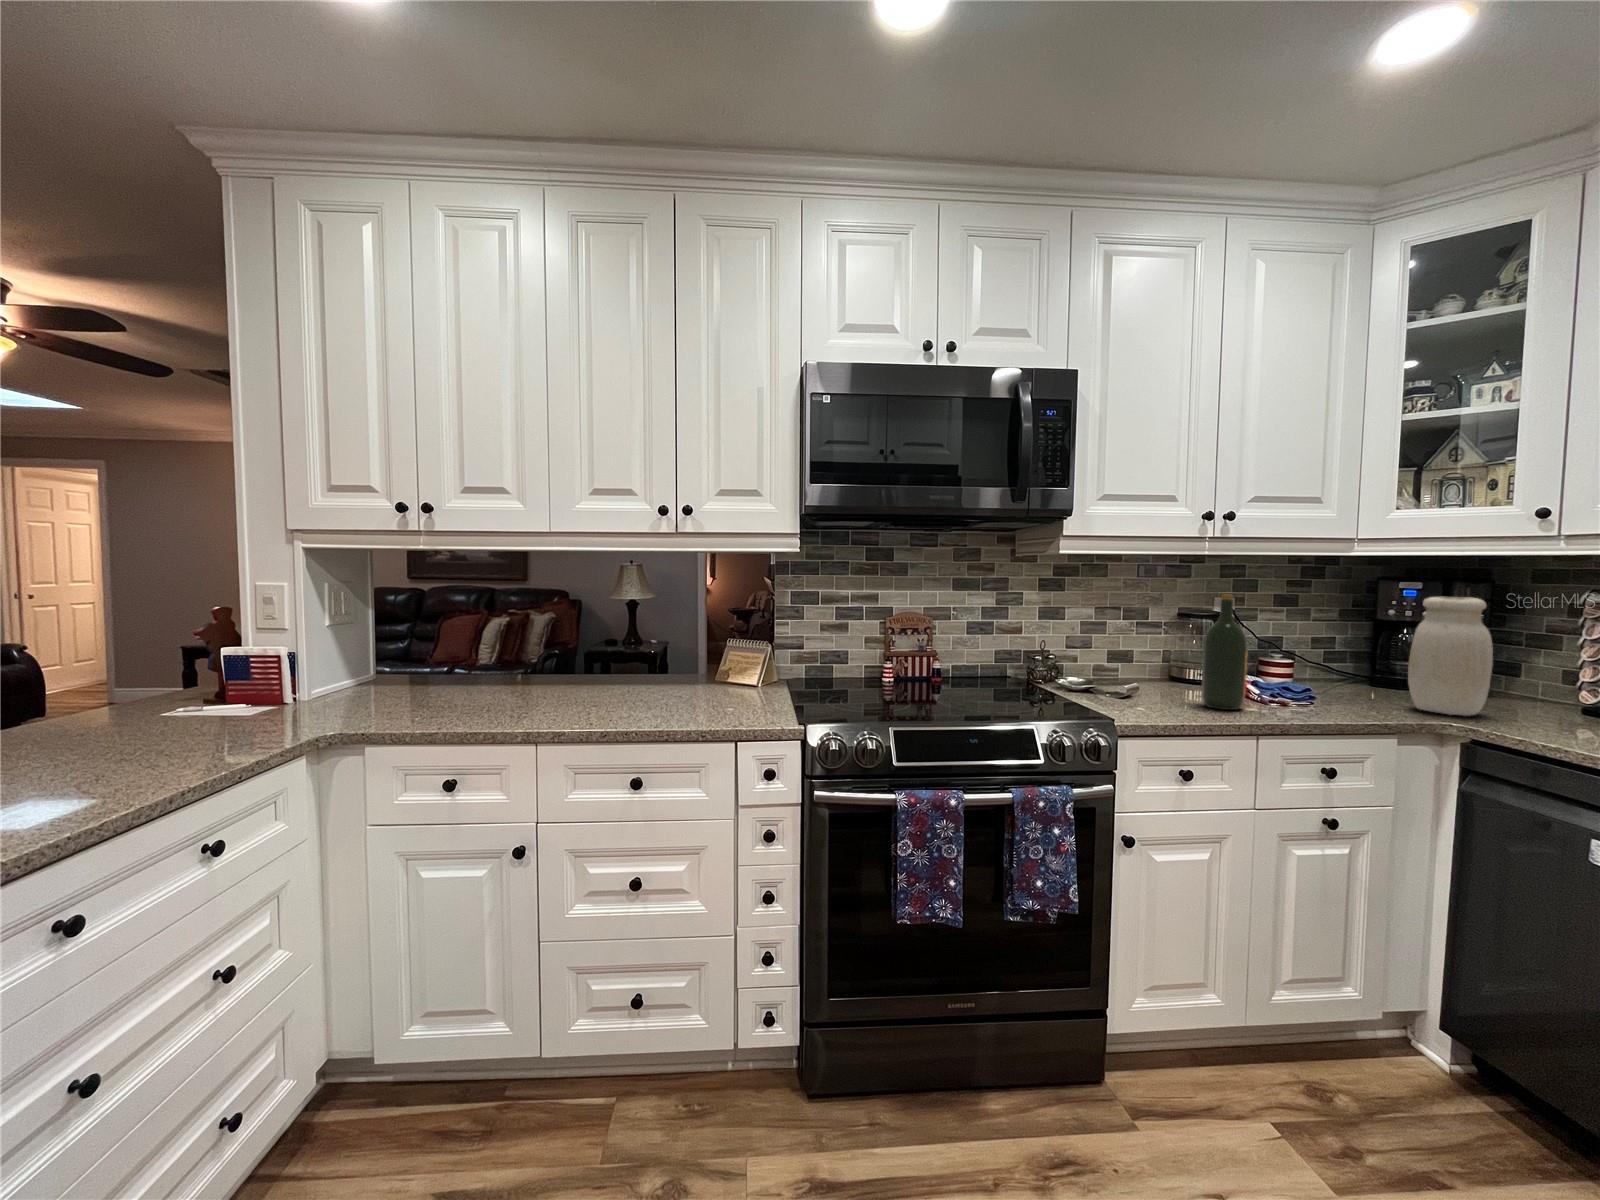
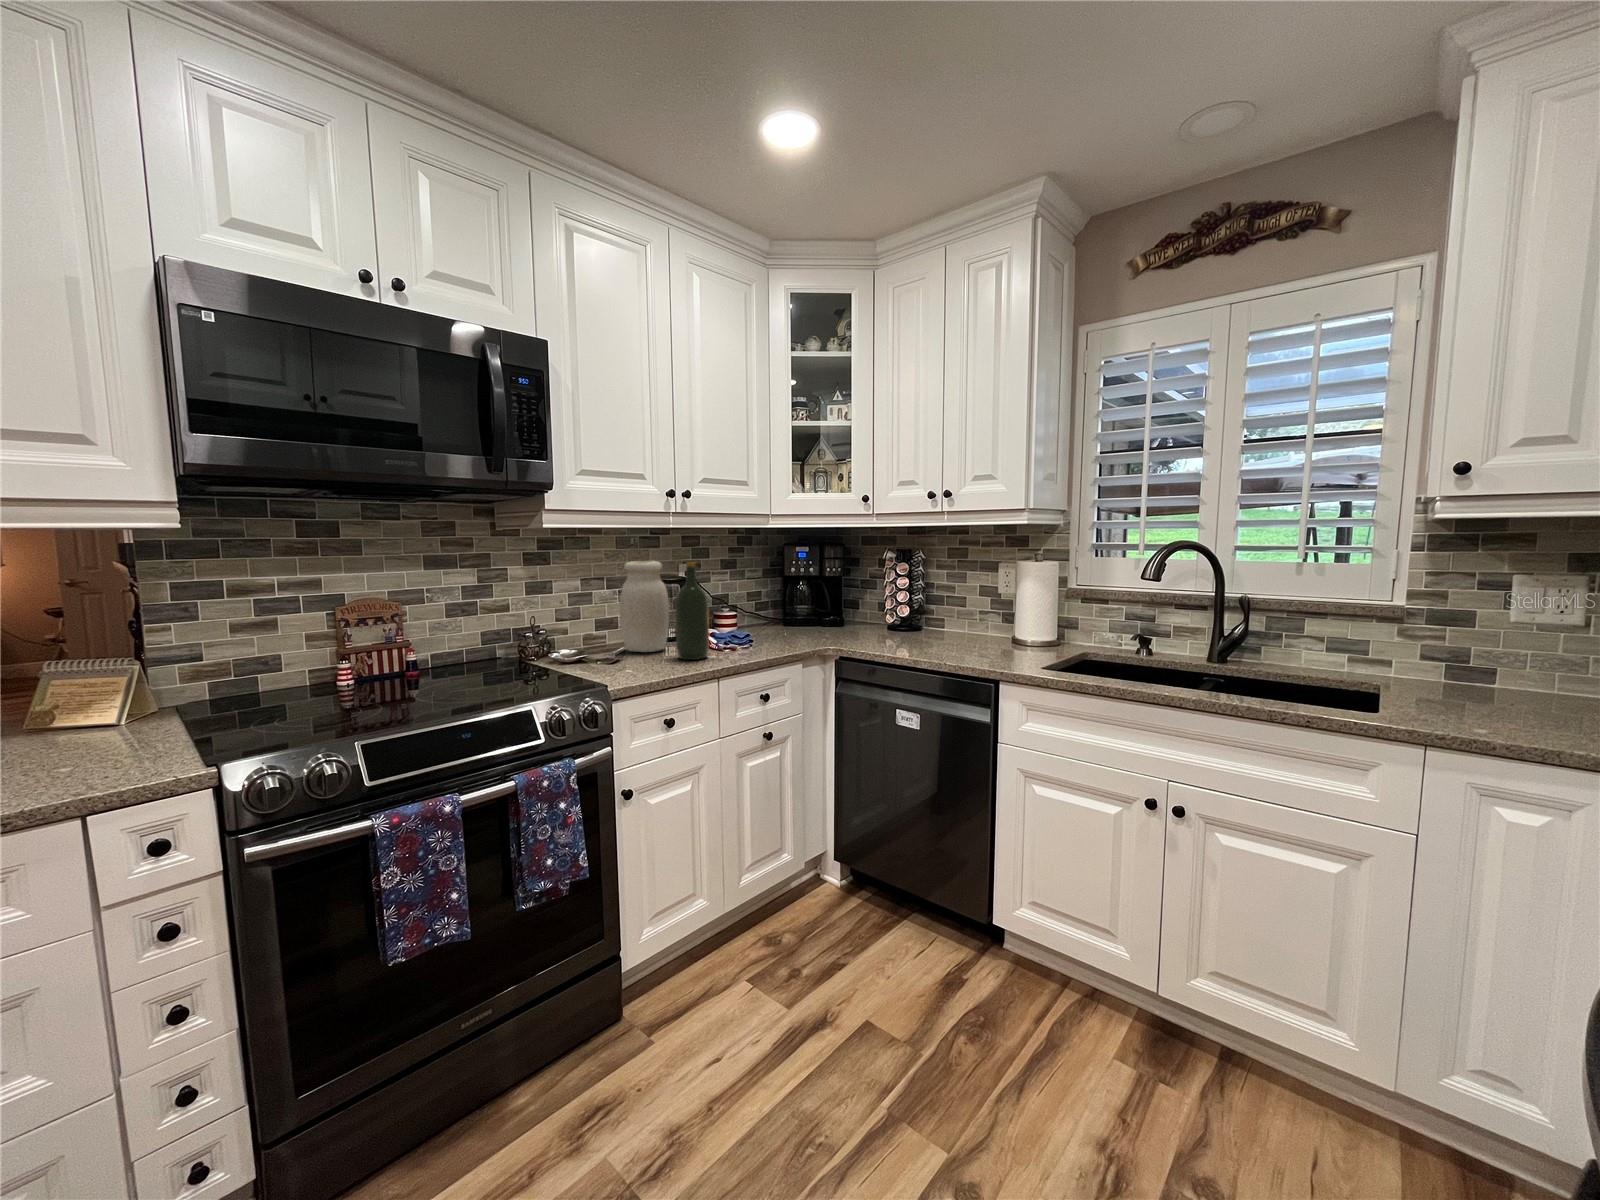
jar: present [1408,597,1493,716] -> present [620,561,669,652]

